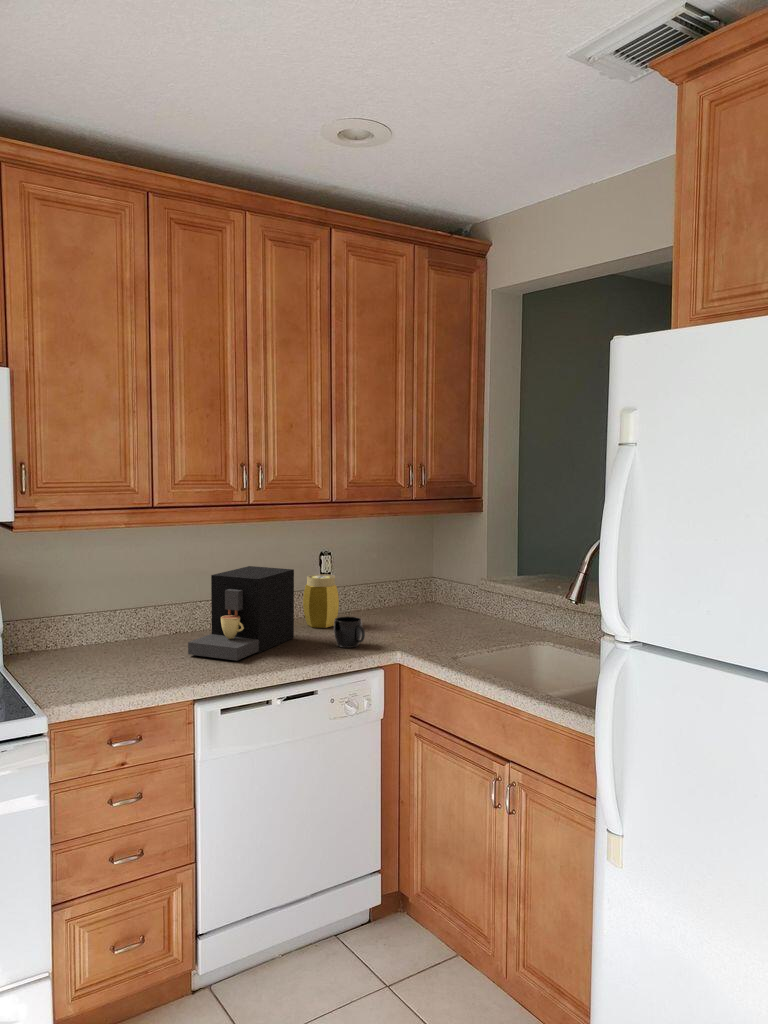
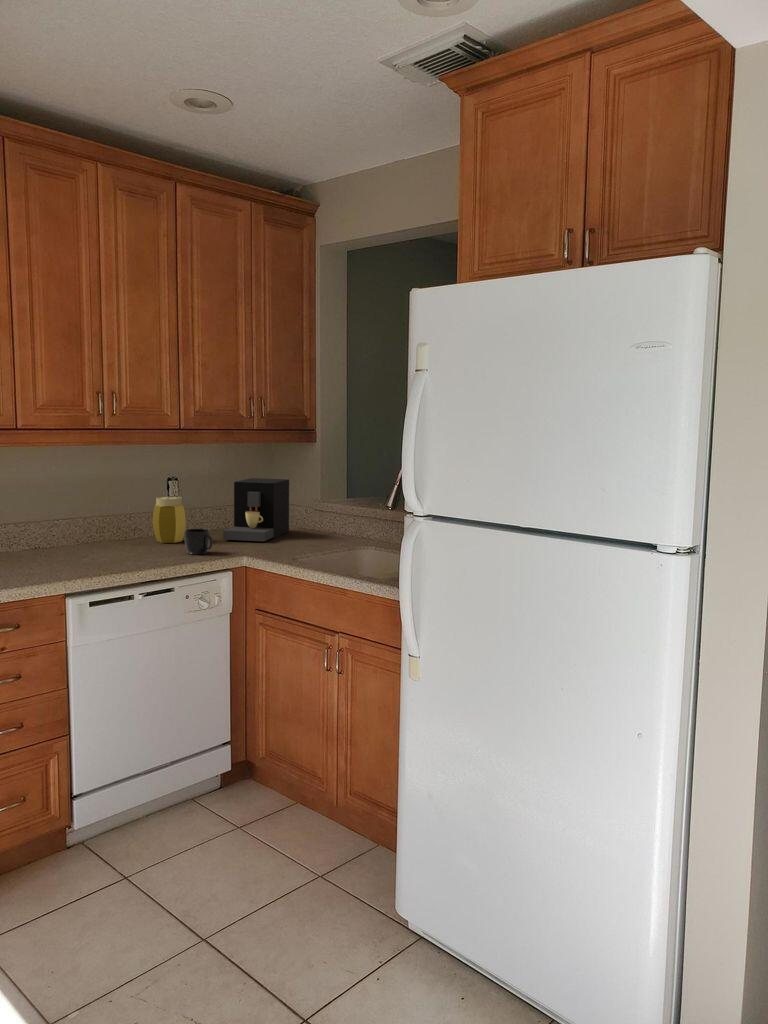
coffee maker: present [188,566,294,661] -> present [223,478,289,541]

